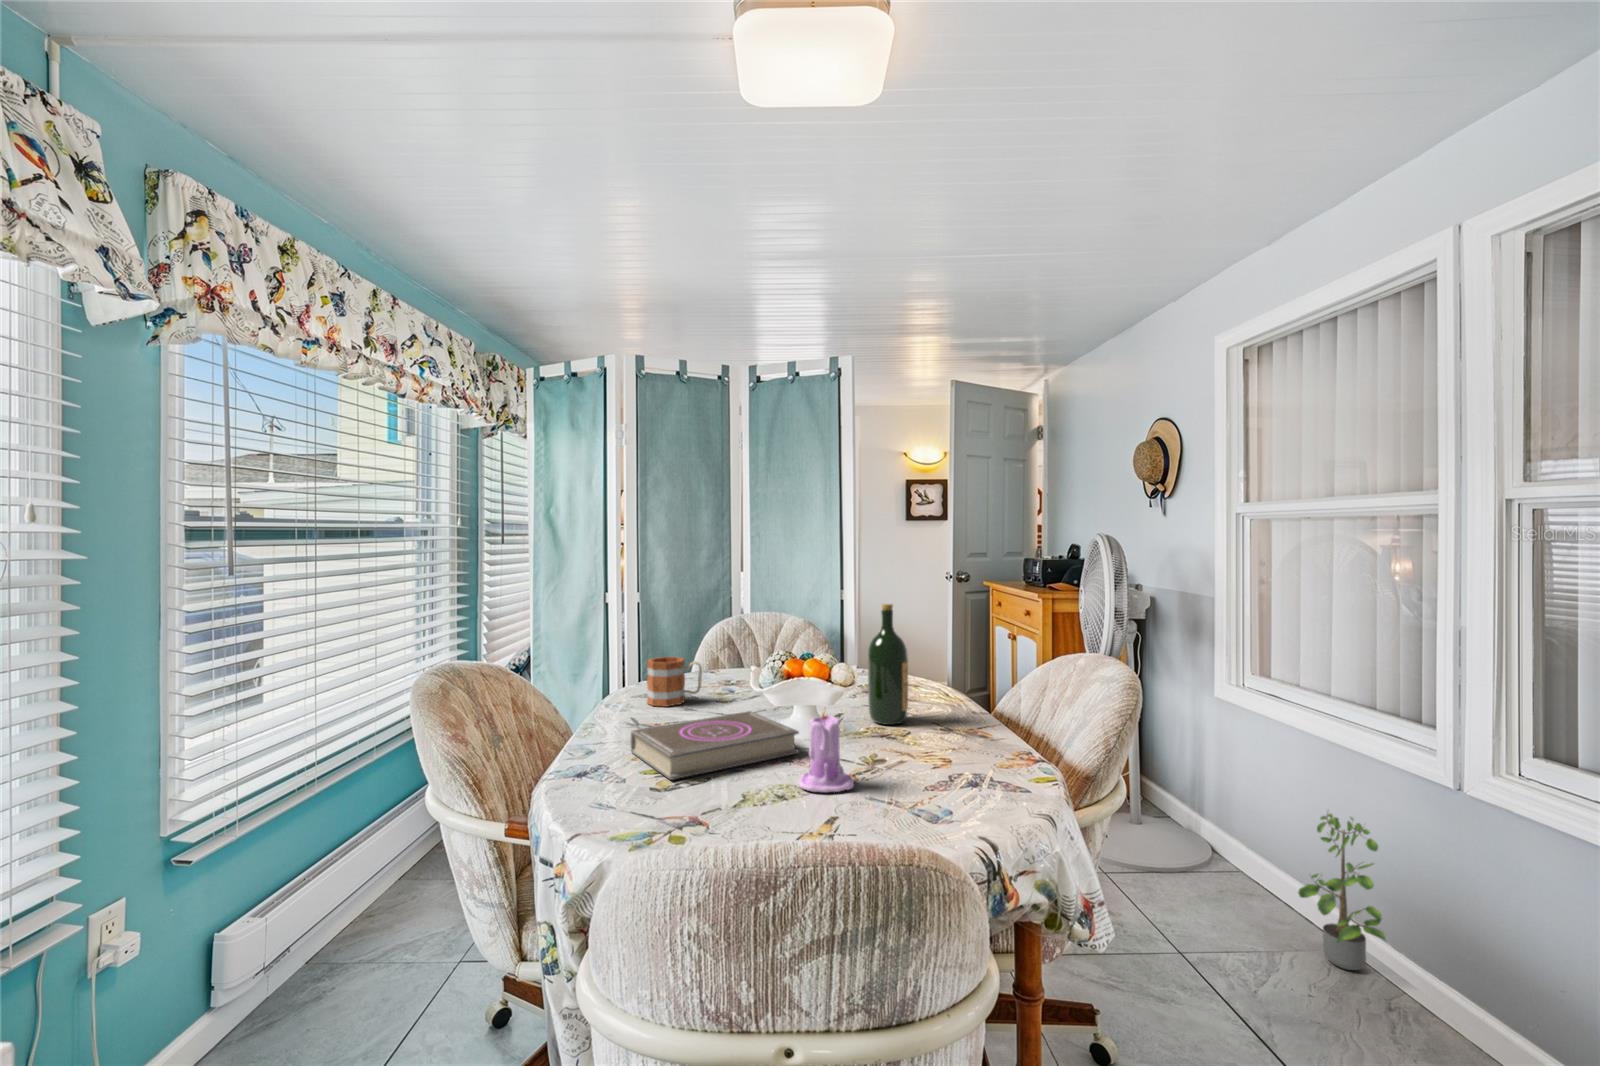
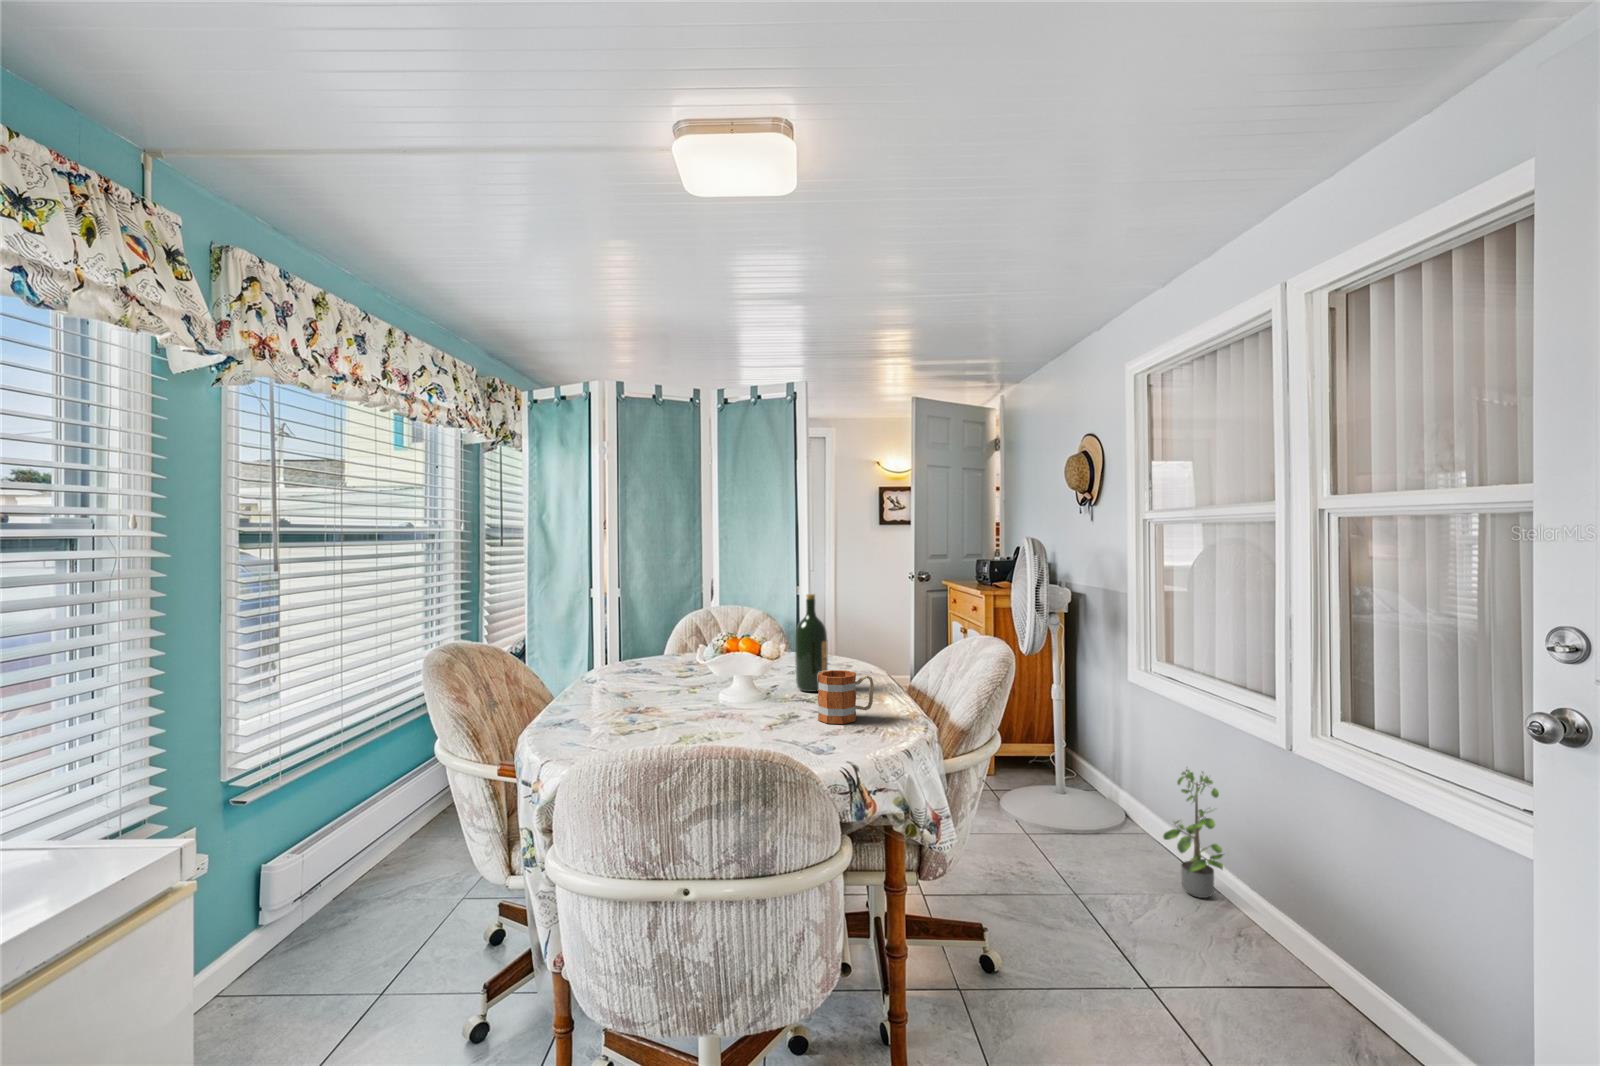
mug: present [647,657,702,706] -> present [818,670,874,724]
candle: present [799,708,854,792] -> none [724,671,768,736]
book: present [630,711,799,780] -> none [598,680,732,729]

